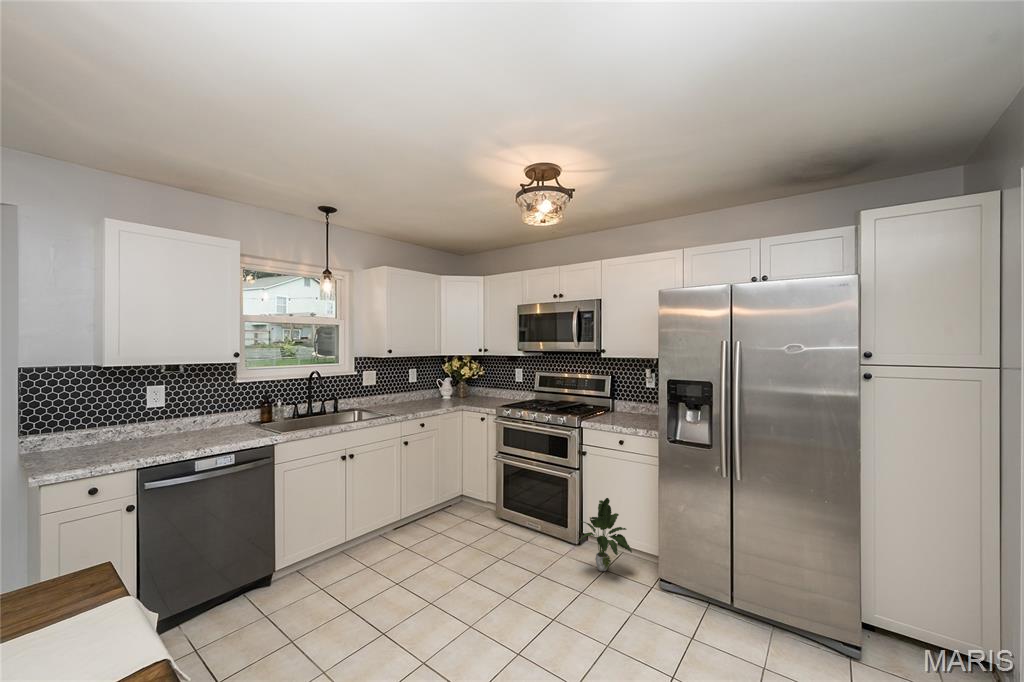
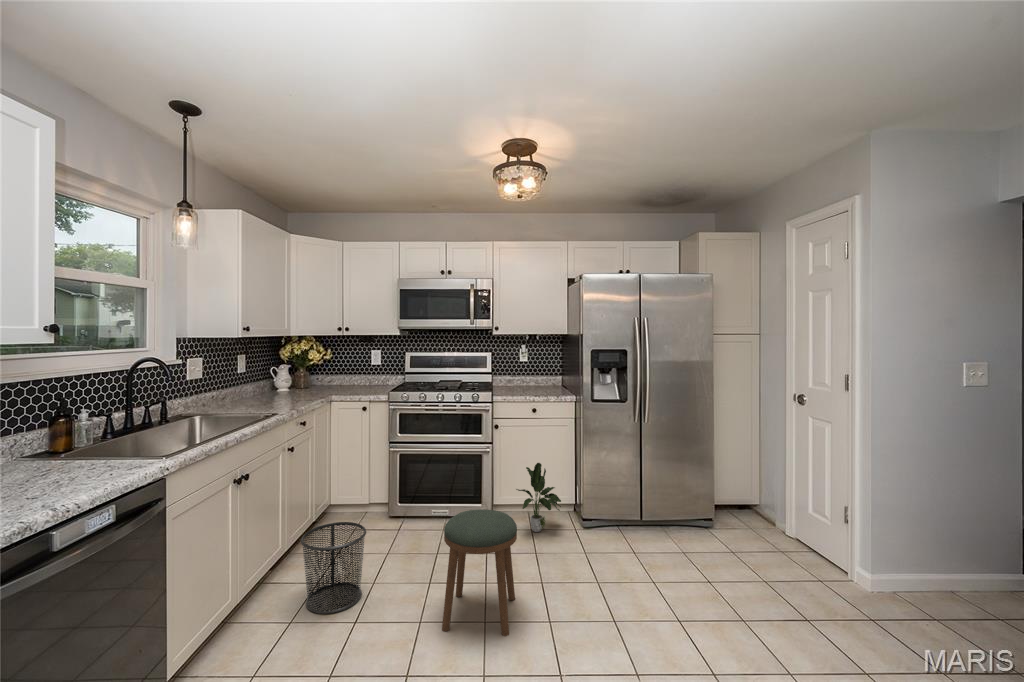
waste bin: none [370,506,419,575] -> present [301,522,366,614]
stool: none [425,523,505,644] -> present [442,509,517,636]

